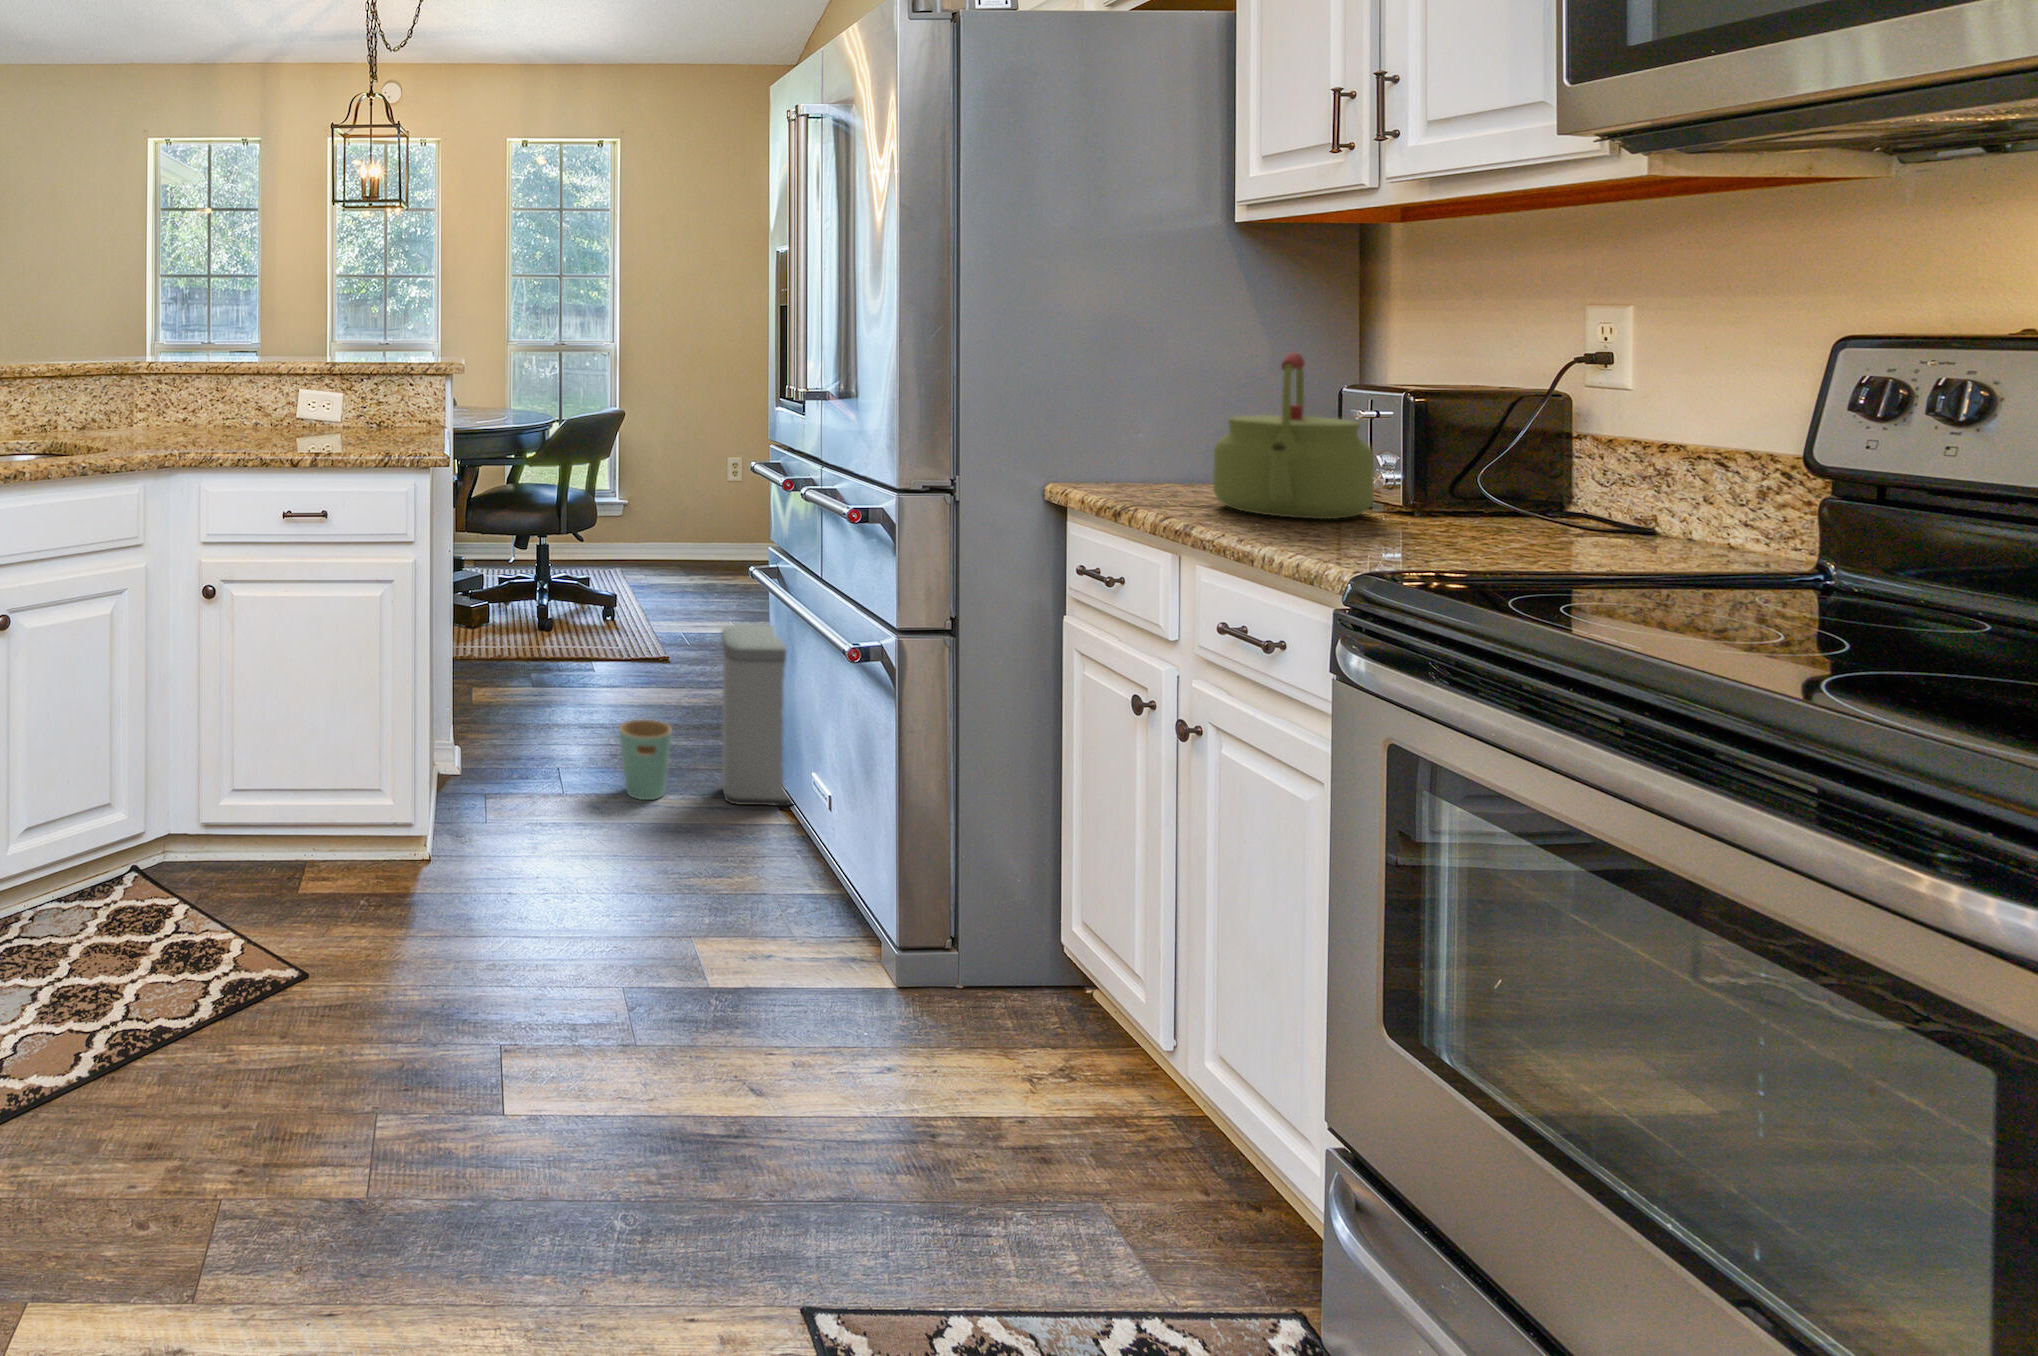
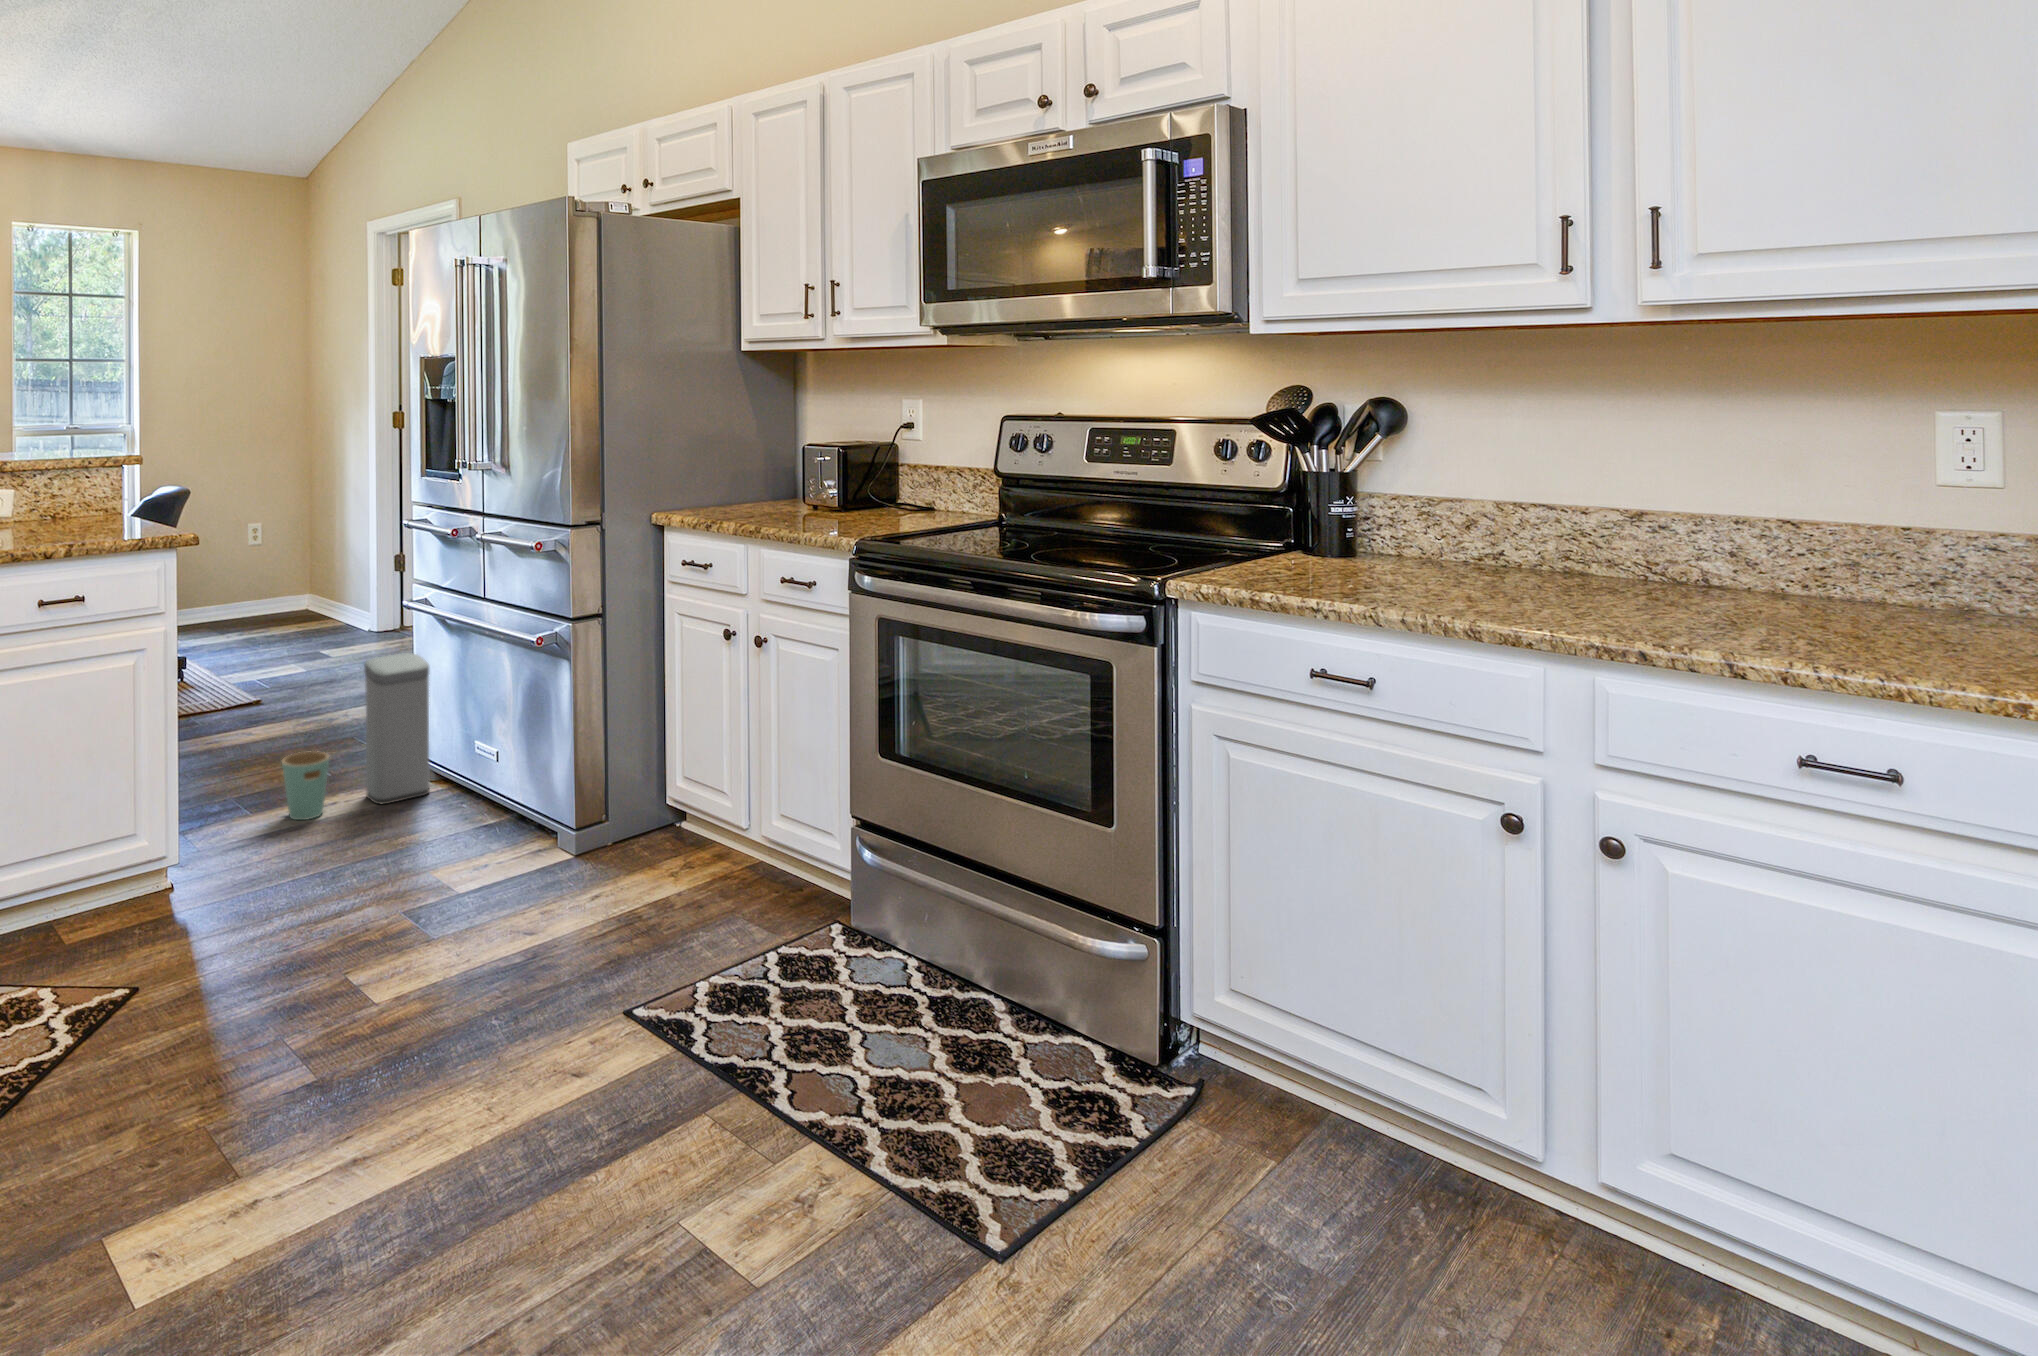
kettle: present [1213,352,1374,519] -> none [749,425,827,519]

